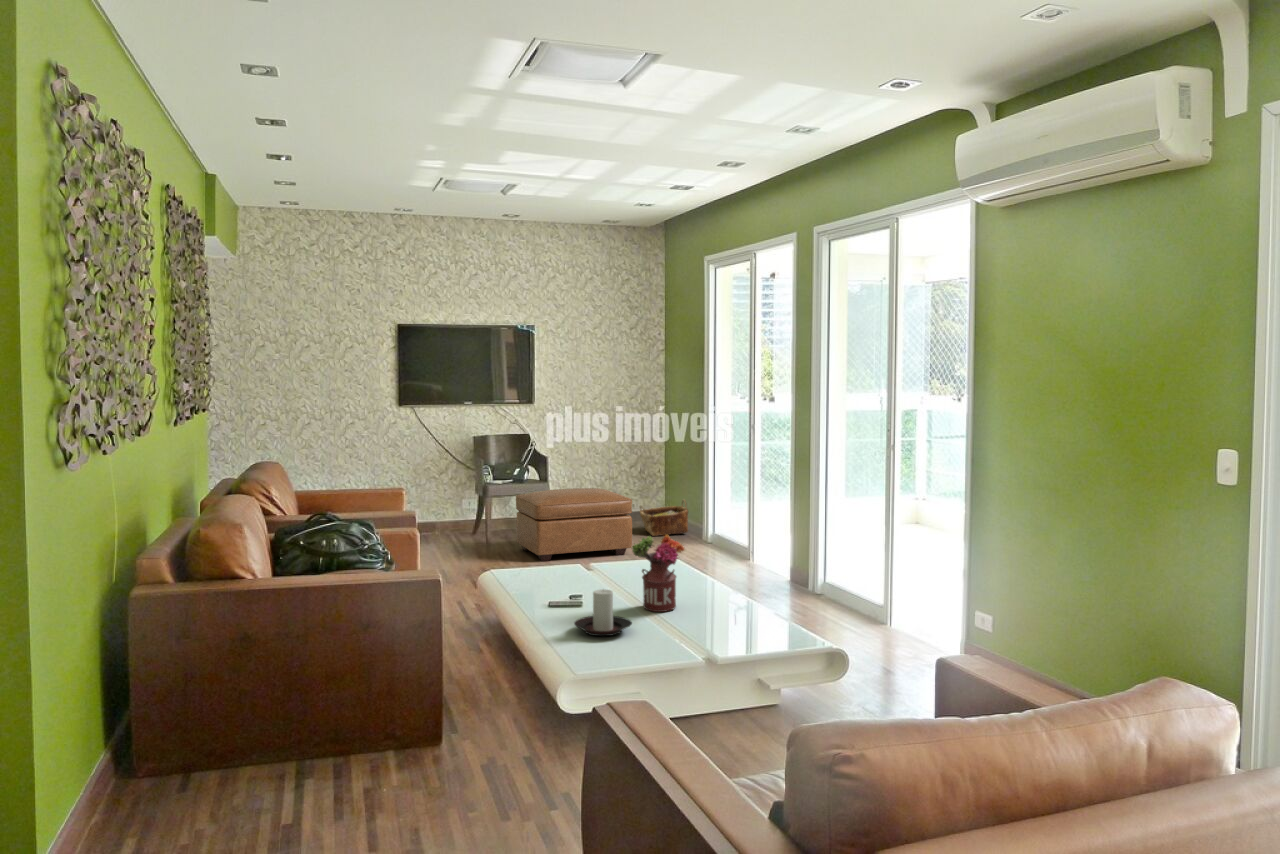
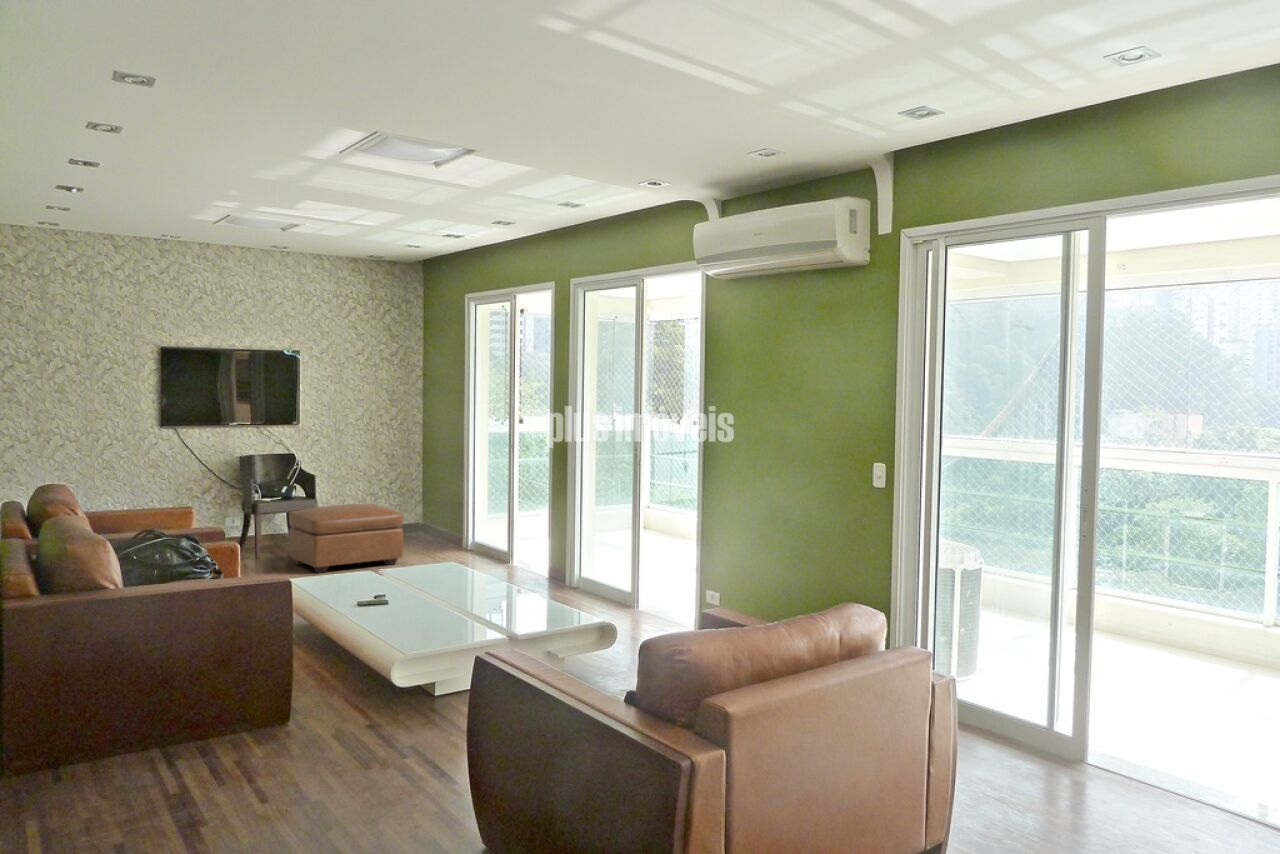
woven basket: present [640,500,688,536] -> none [404,512,450,547]
flower arrangement: present [632,535,684,612] -> none [433,540,479,606]
candle holder: present [574,589,632,636] -> none [389,587,440,627]

